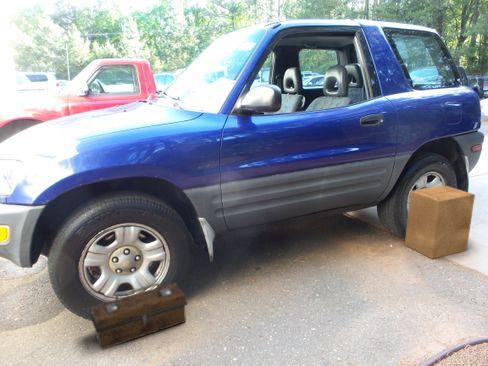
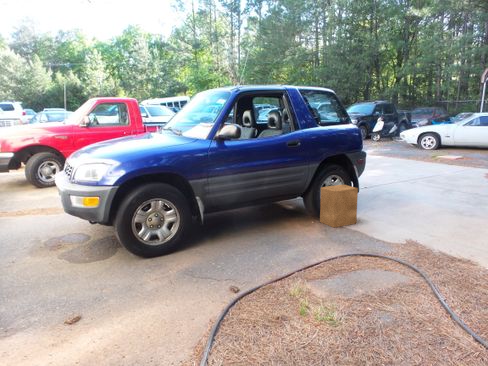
toolbox: present [90,283,188,349] -> none [138,232,190,265]

